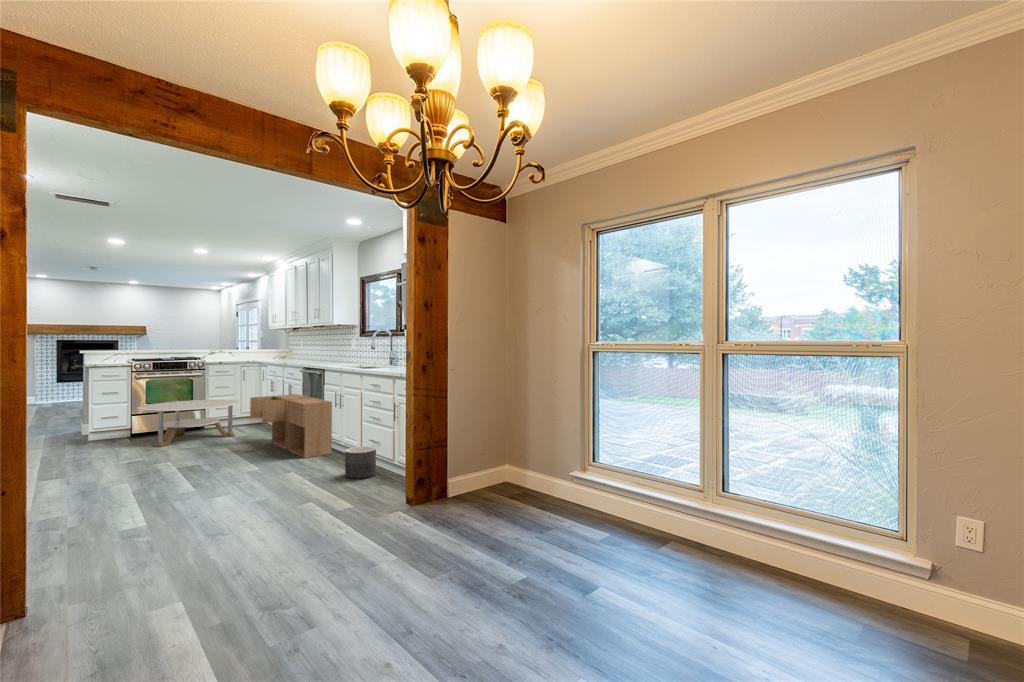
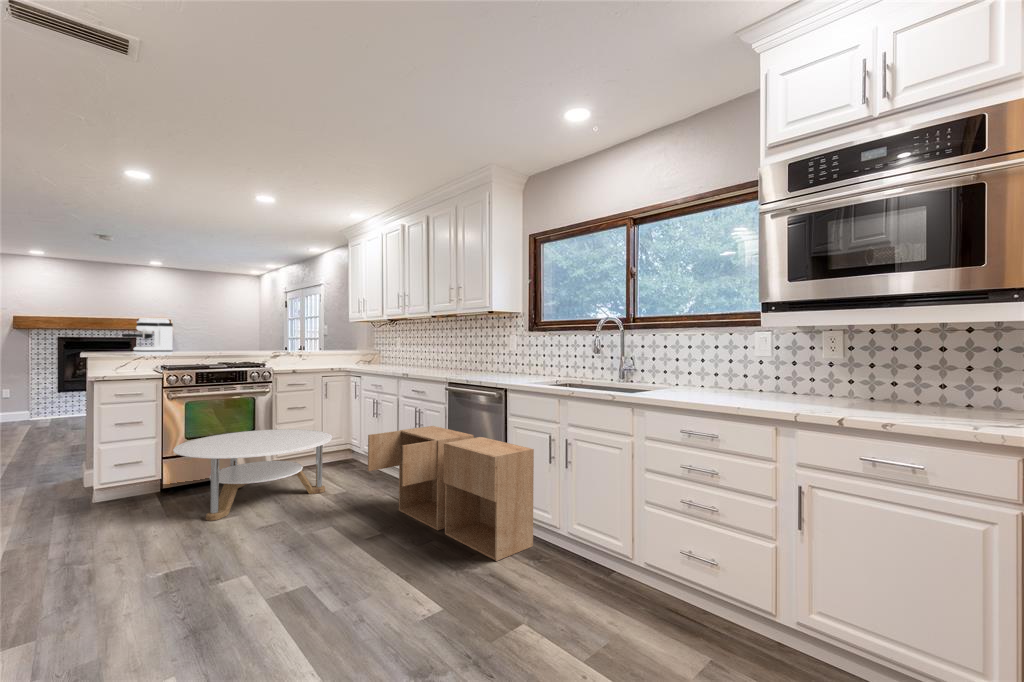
coffee maker: none [106,329,140,353] -> present [122,318,173,356]
planter: present [345,446,376,479] -> none [645,561,714,653]

